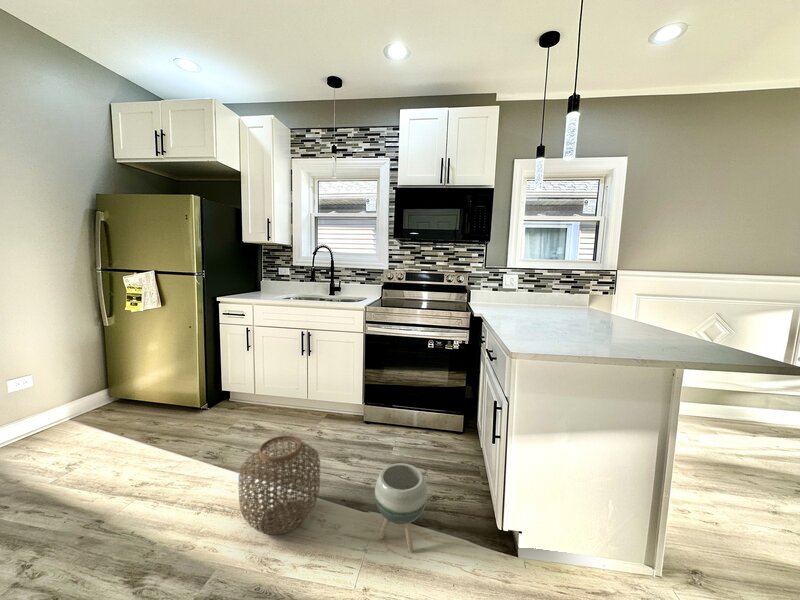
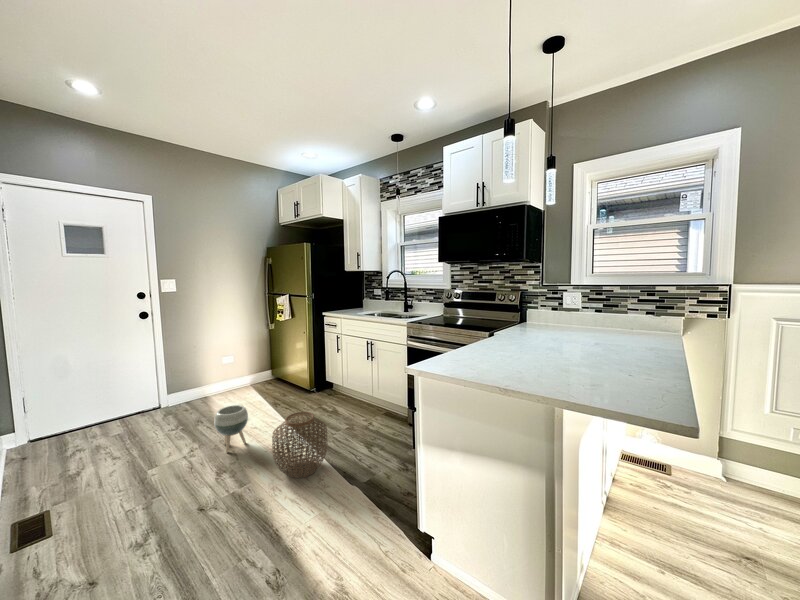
planter: present [375,463,427,552] -> present [214,405,248,452]

